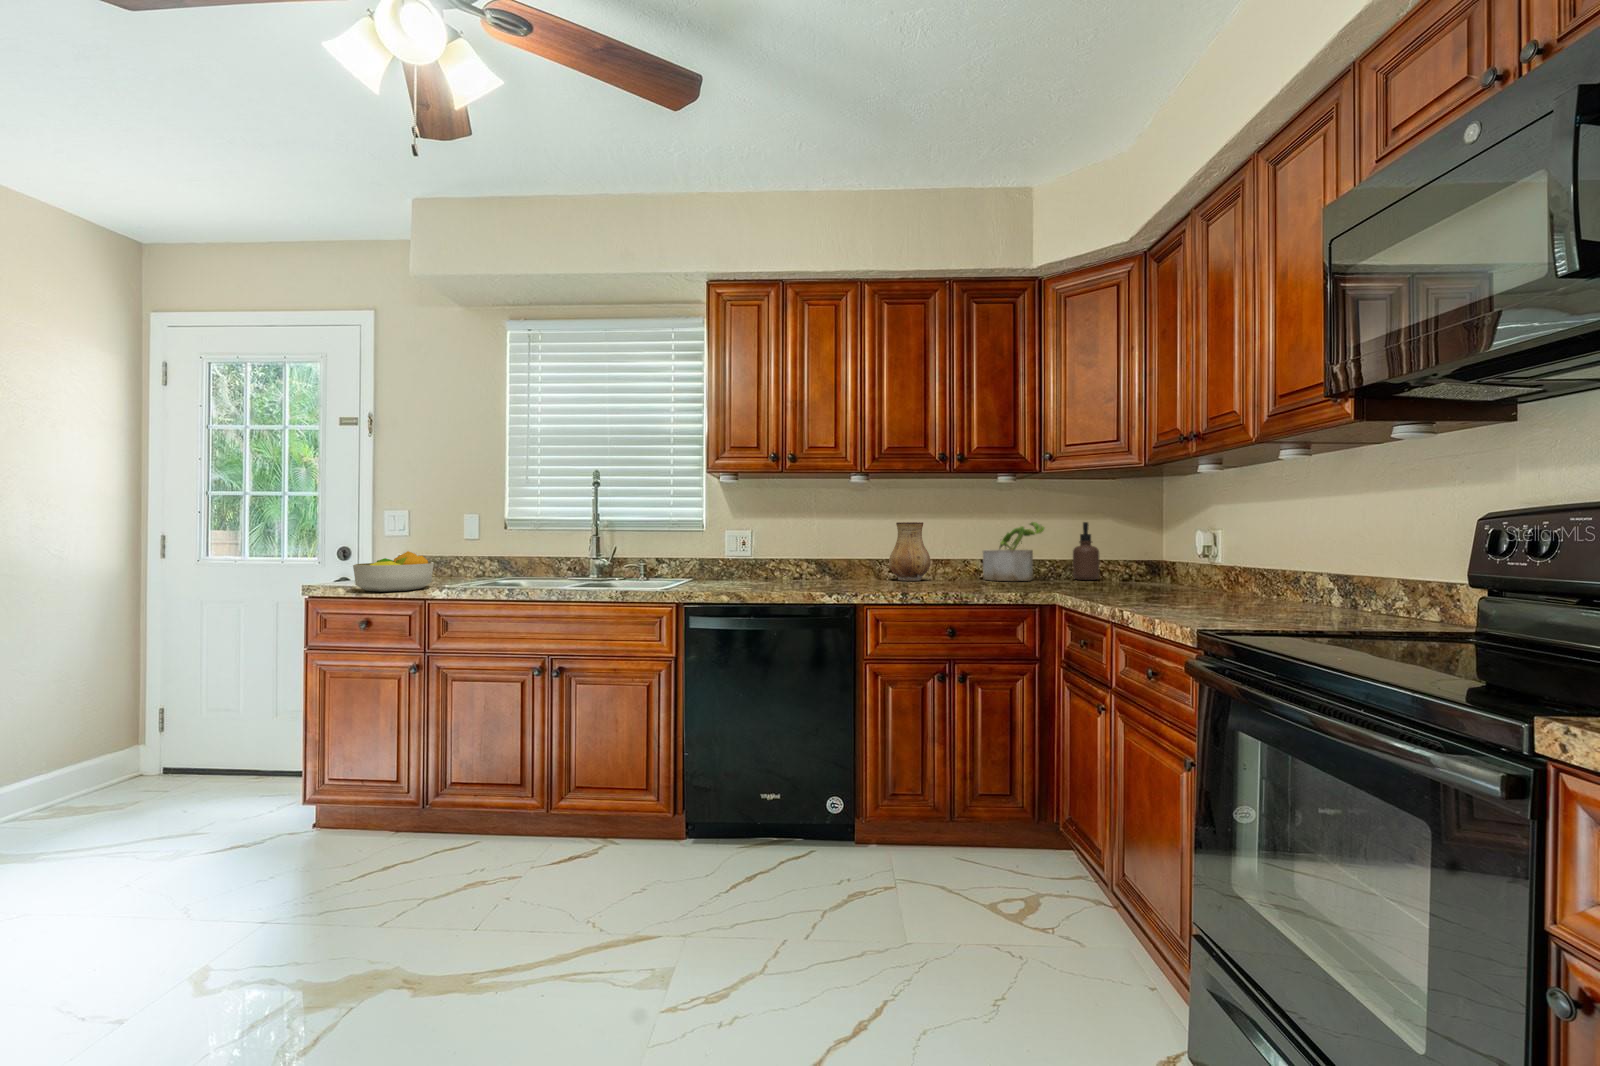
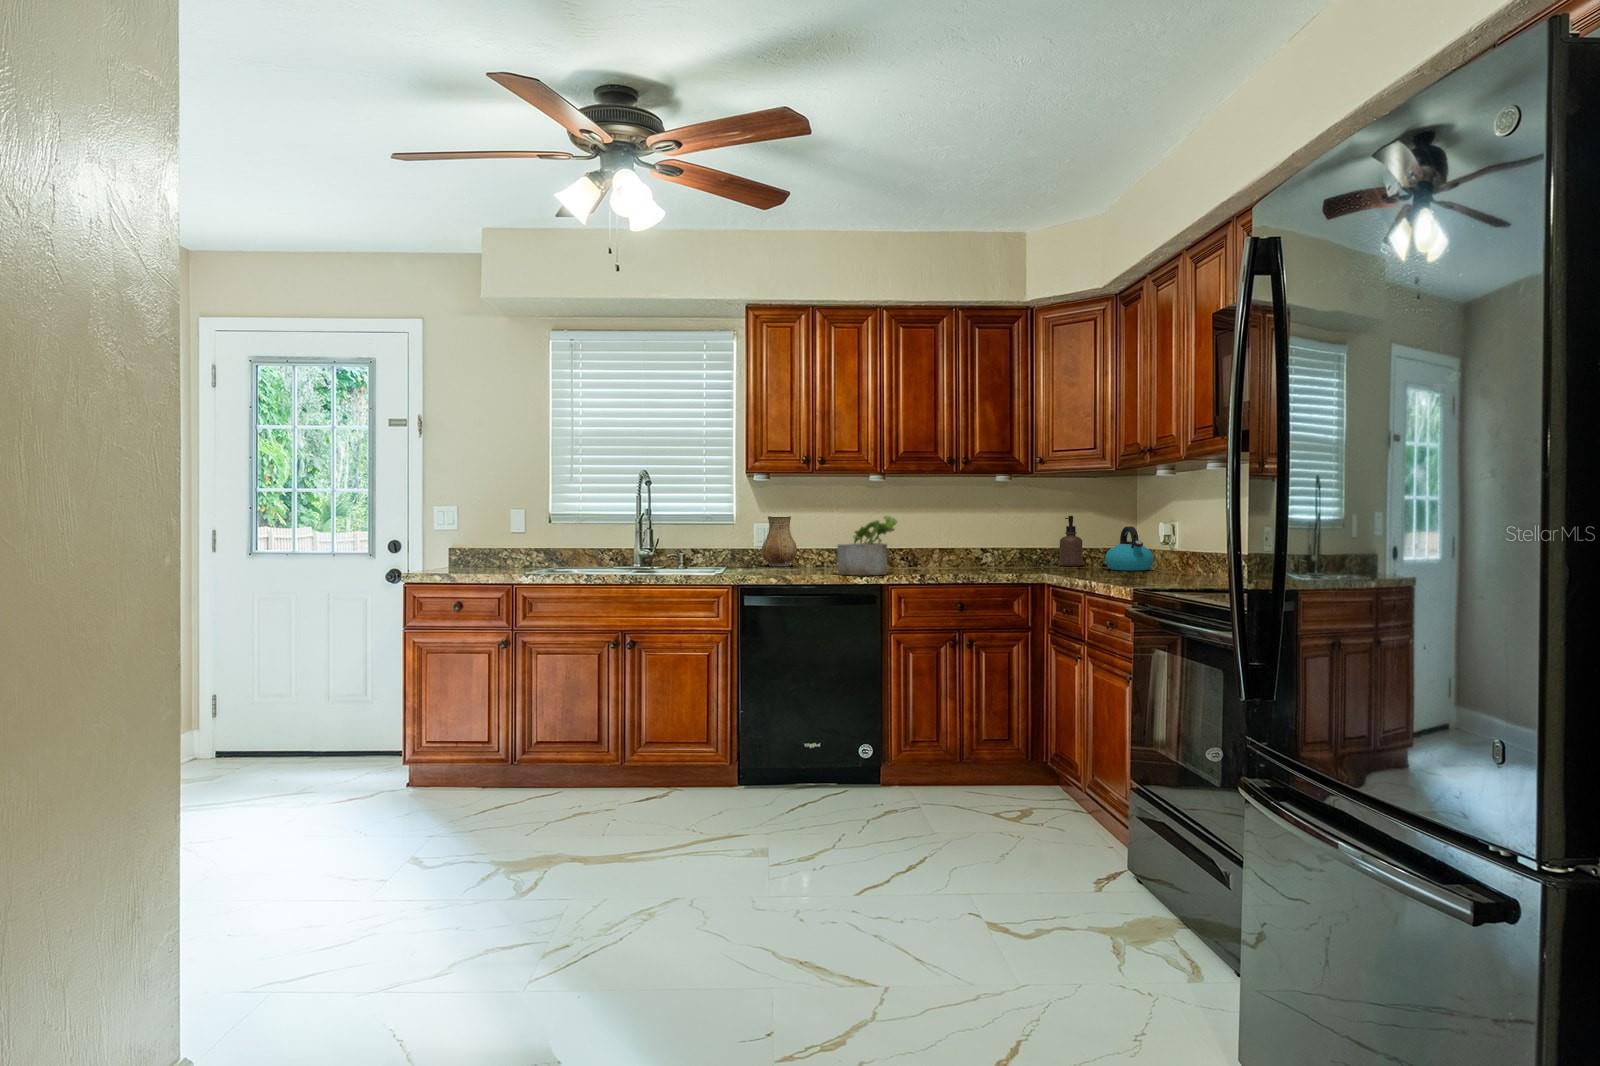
ceramic pitcher: present [889,522,931,581] -> present [762,516,797,566]
potted plant: present [983,522,1044,581] -> present [837,516,897,575]
kettle: none [1129,535,1190,588] -> present [1105,526,1154,571]
fruit bowl: present [353,551,434,592] -> none [454,543,519,577]

